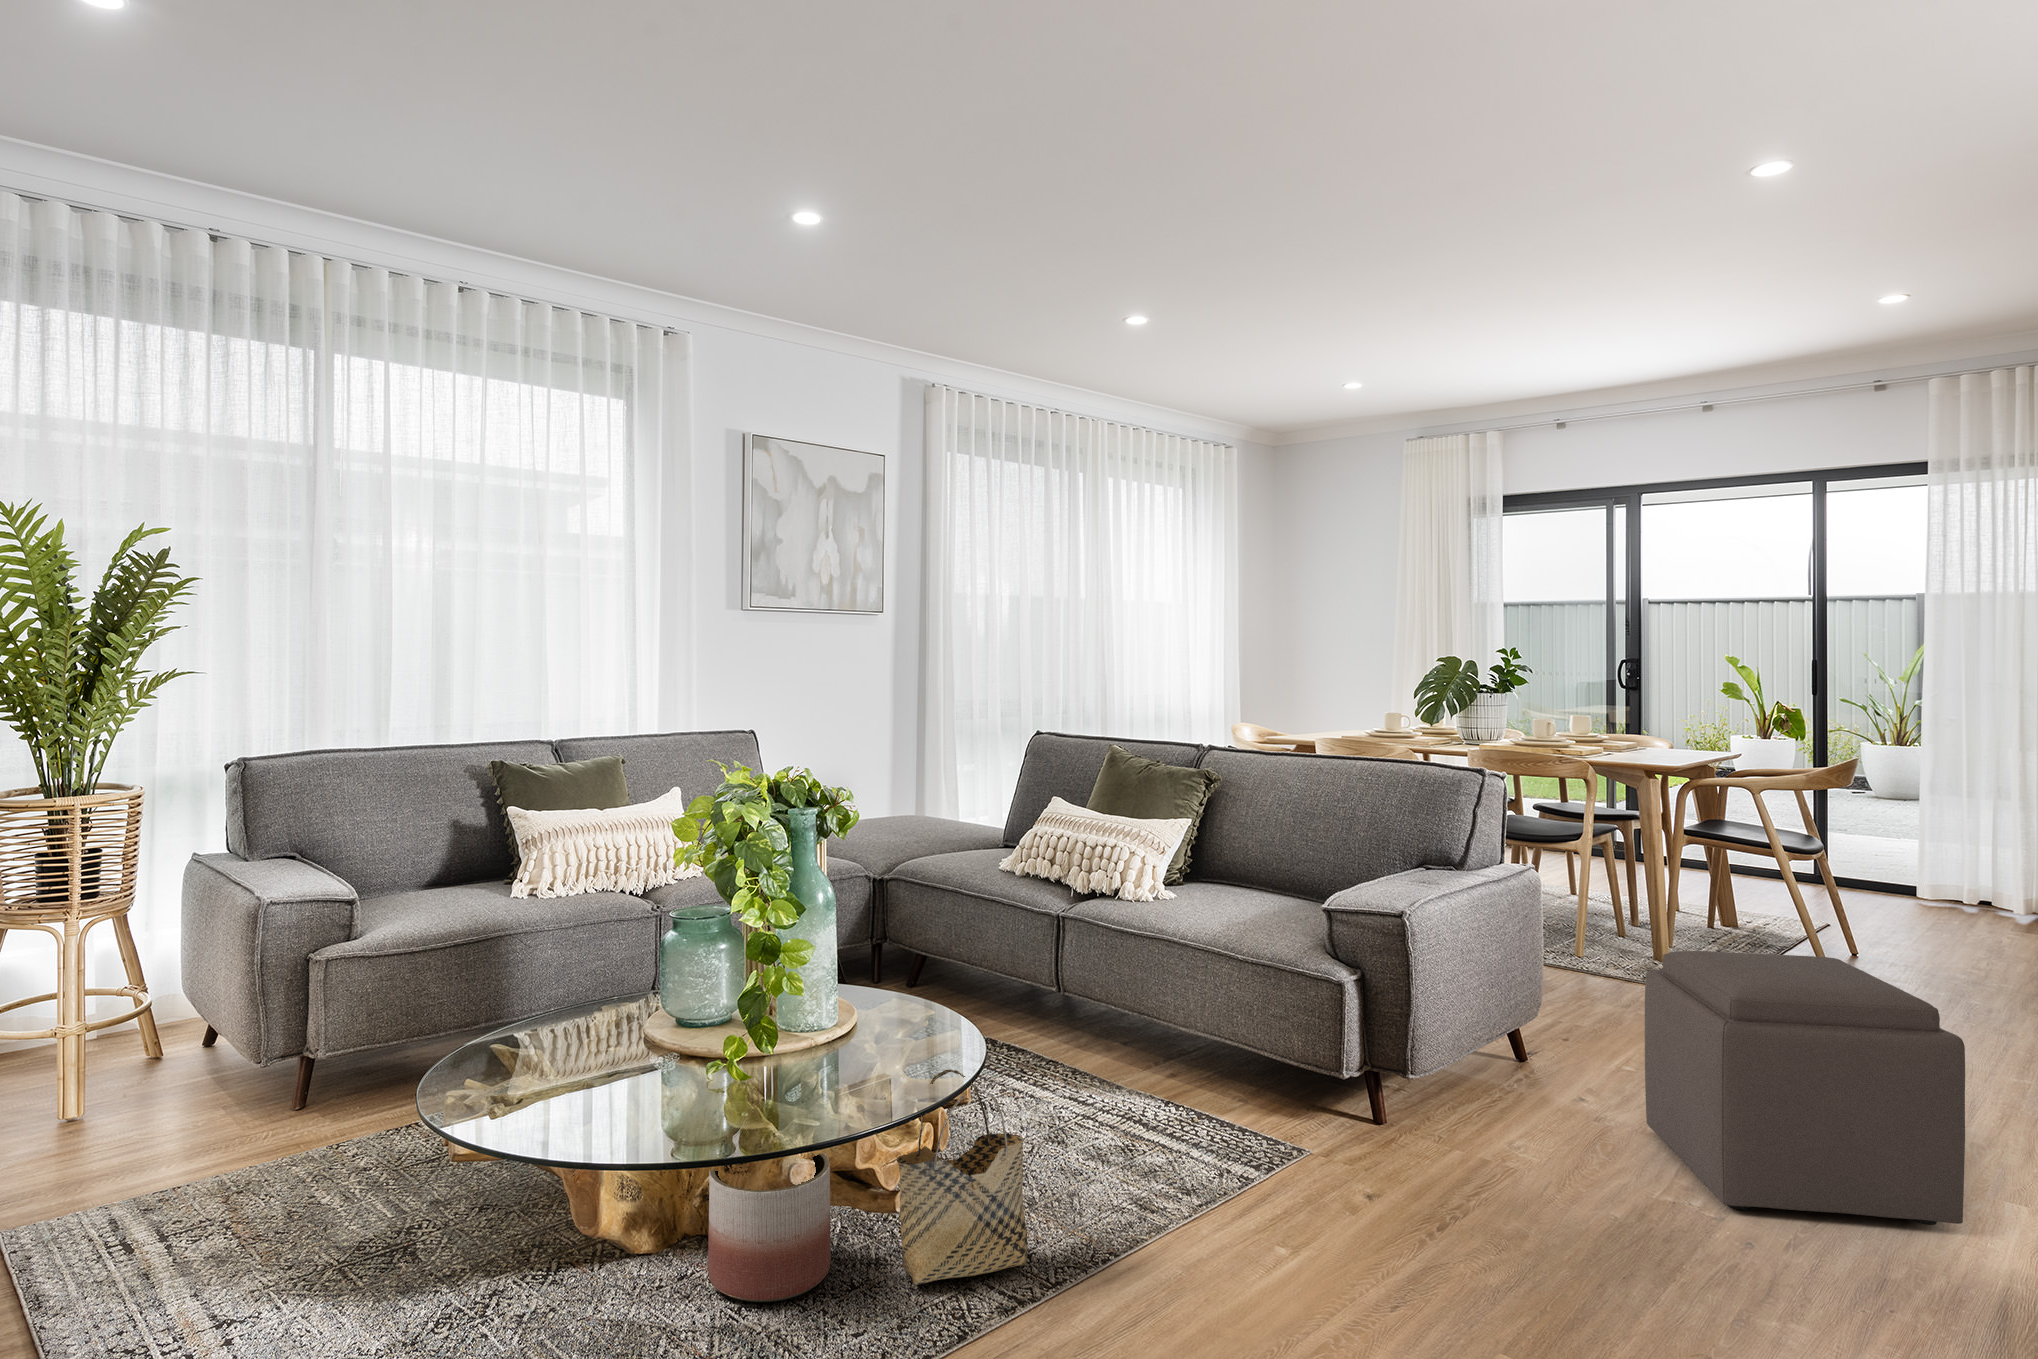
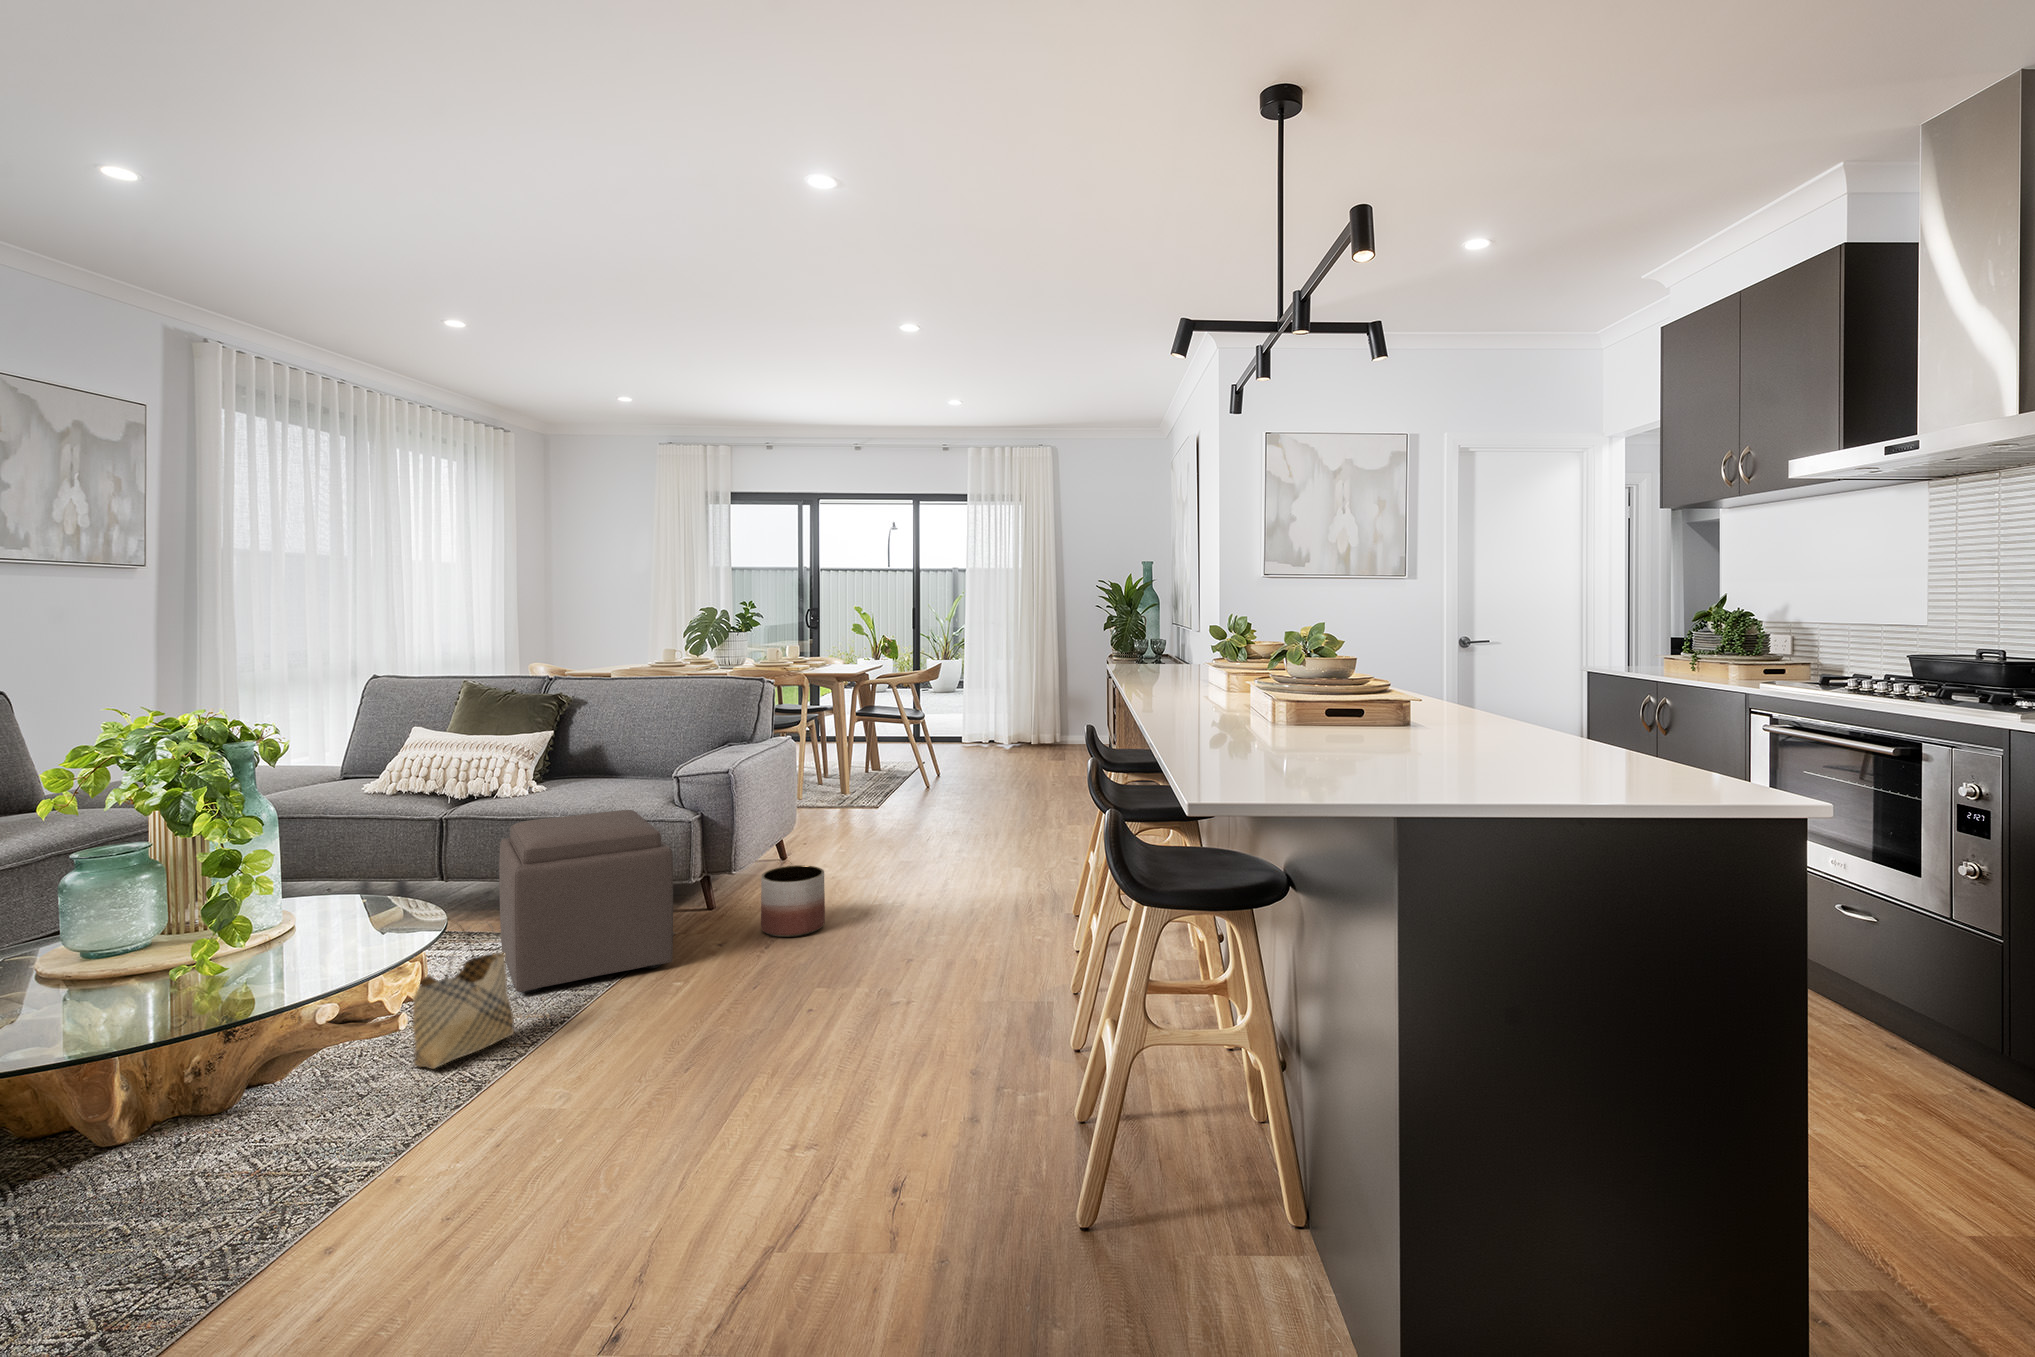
ottoman: present [1645,951,1965,1225] -> present [499,810,673,993]
planter: present [708,1153,831,1302] -> present [761,865,825,937]

